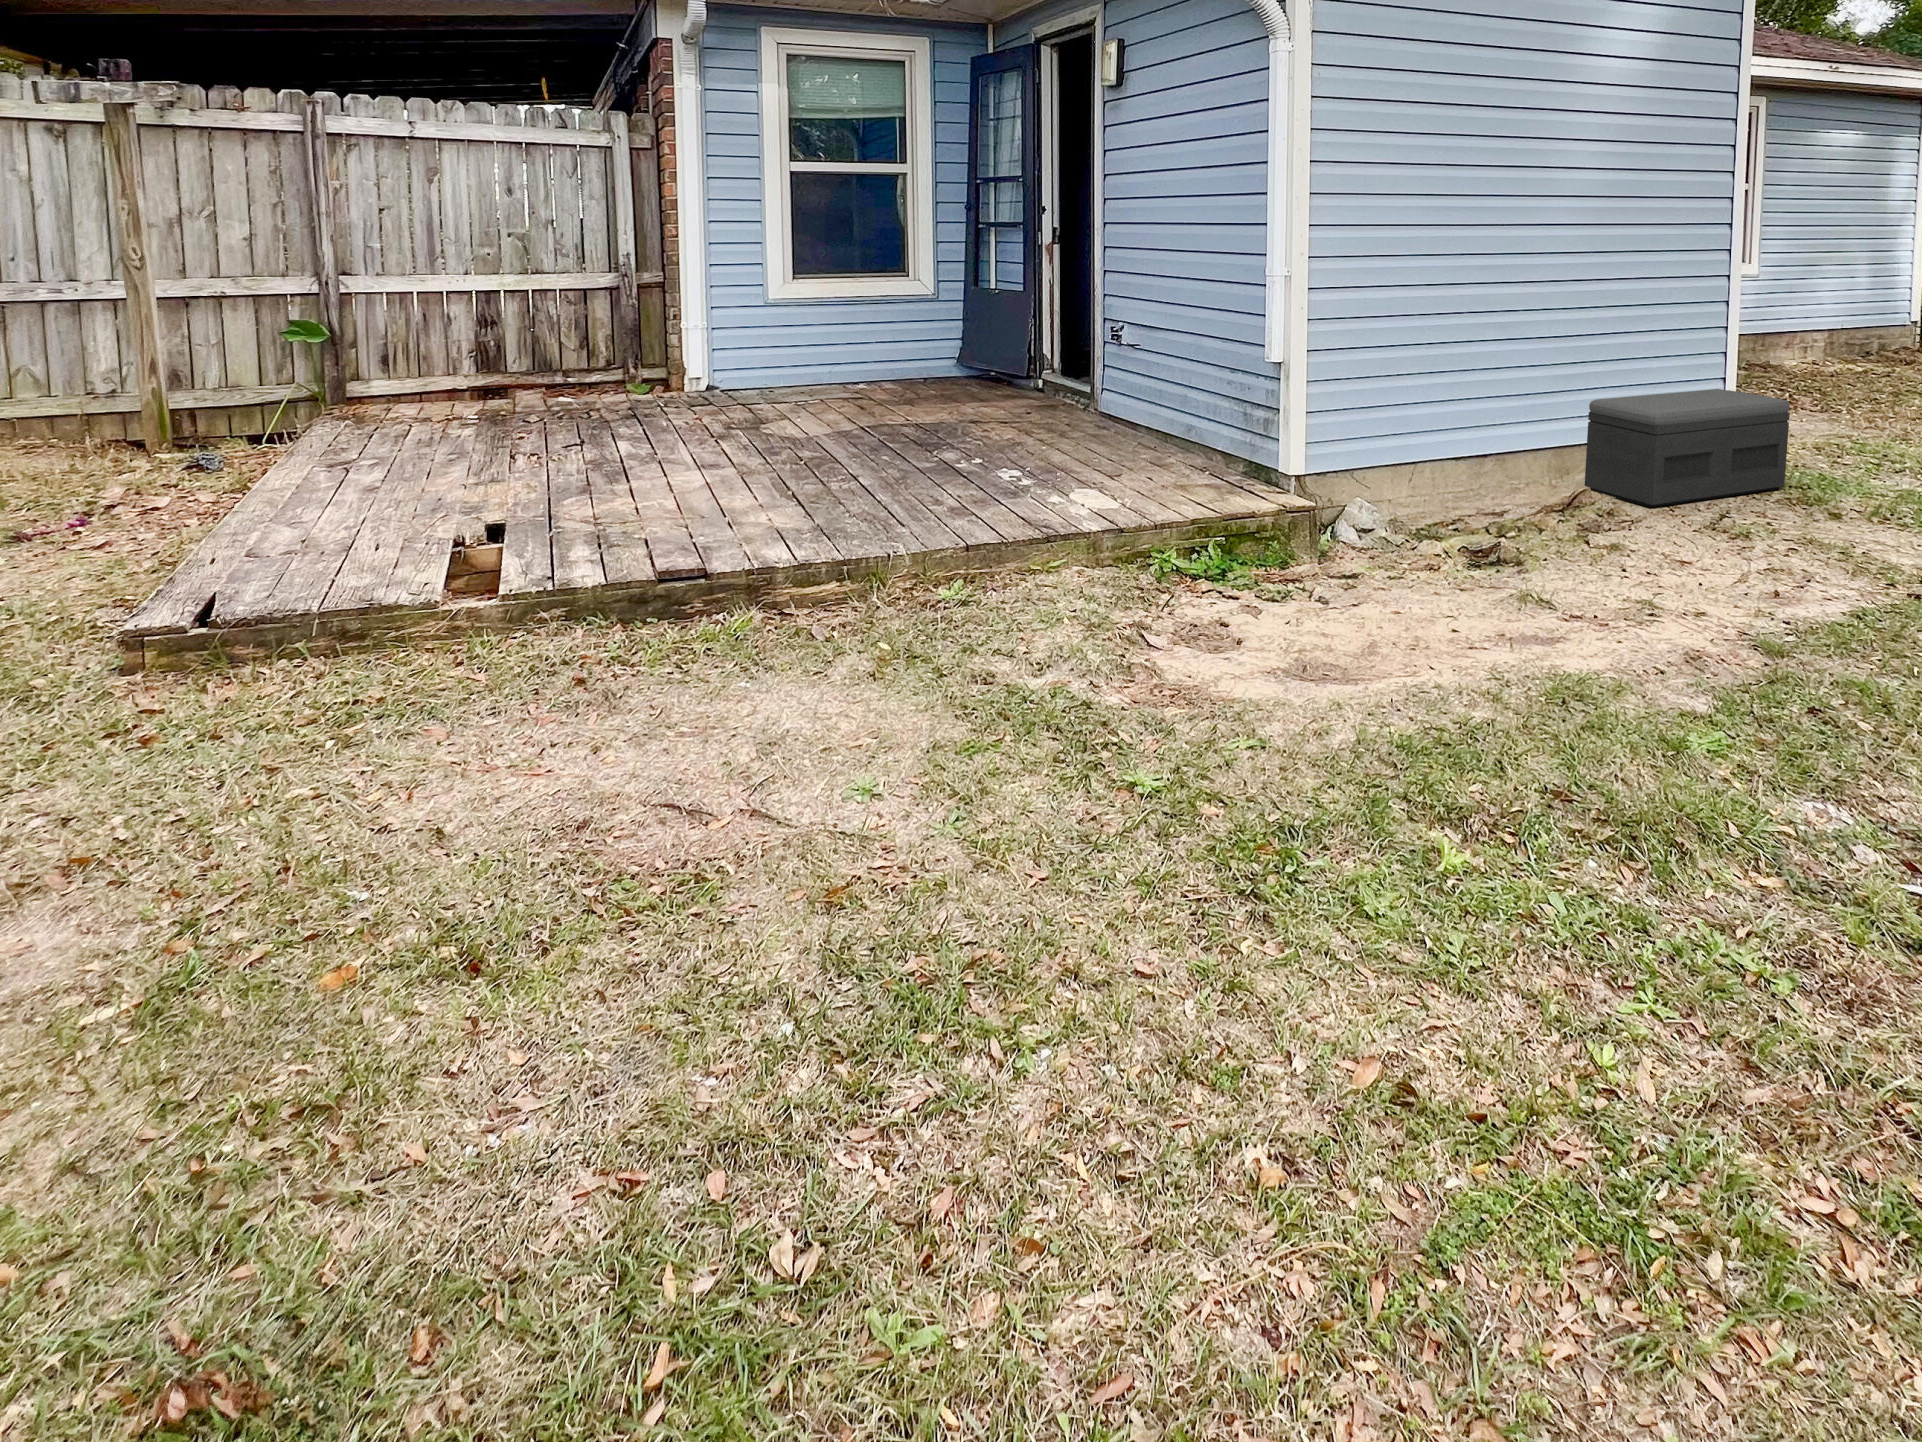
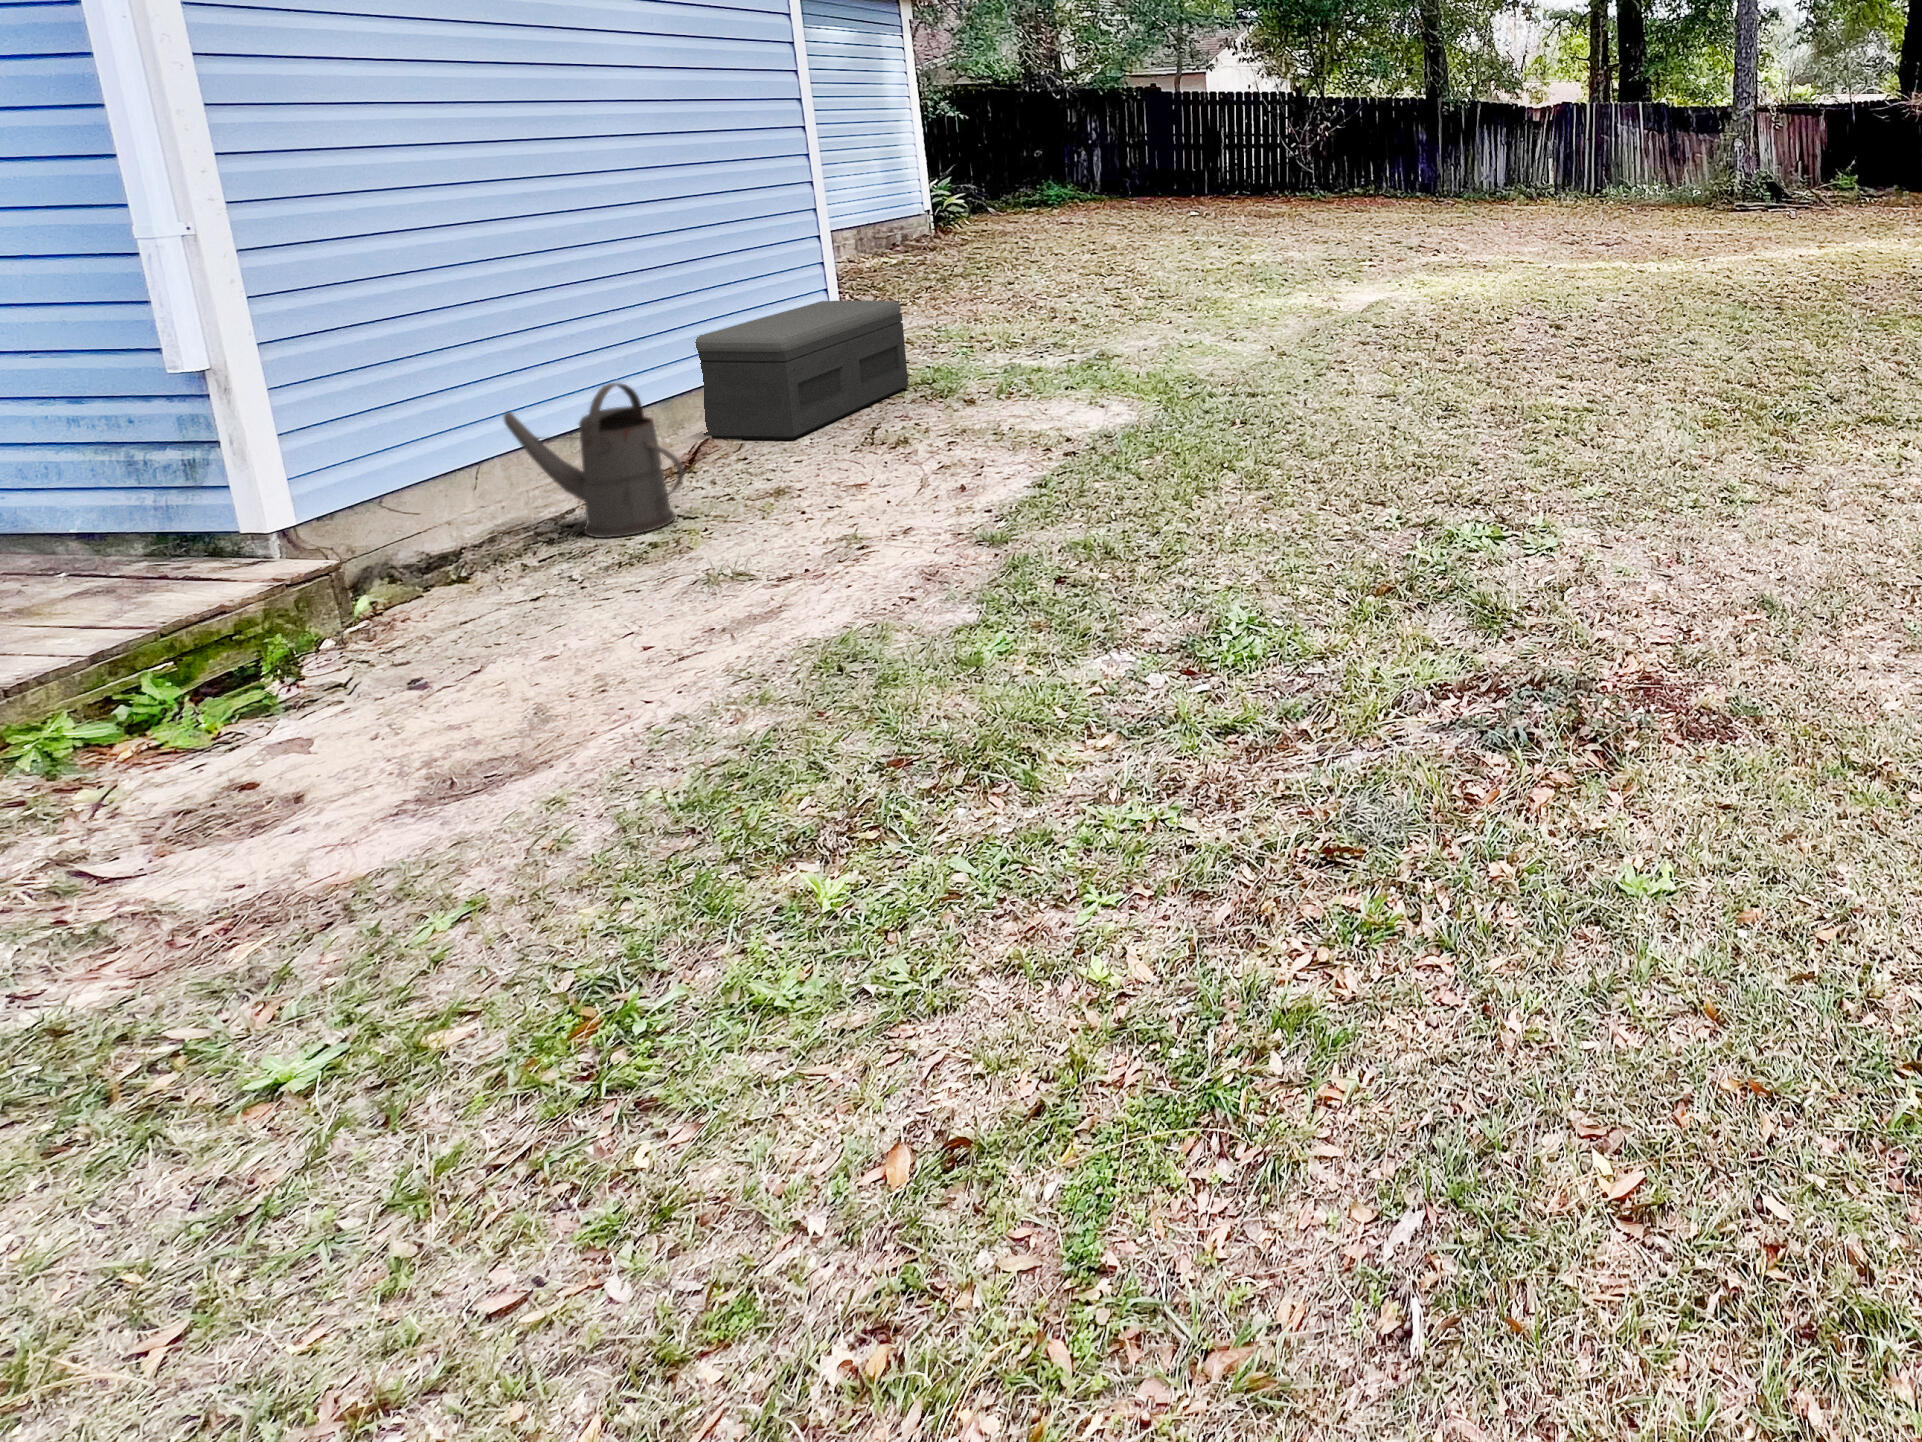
watering can: none [1430,420,1537,546] -> present [504,383,684,538]

